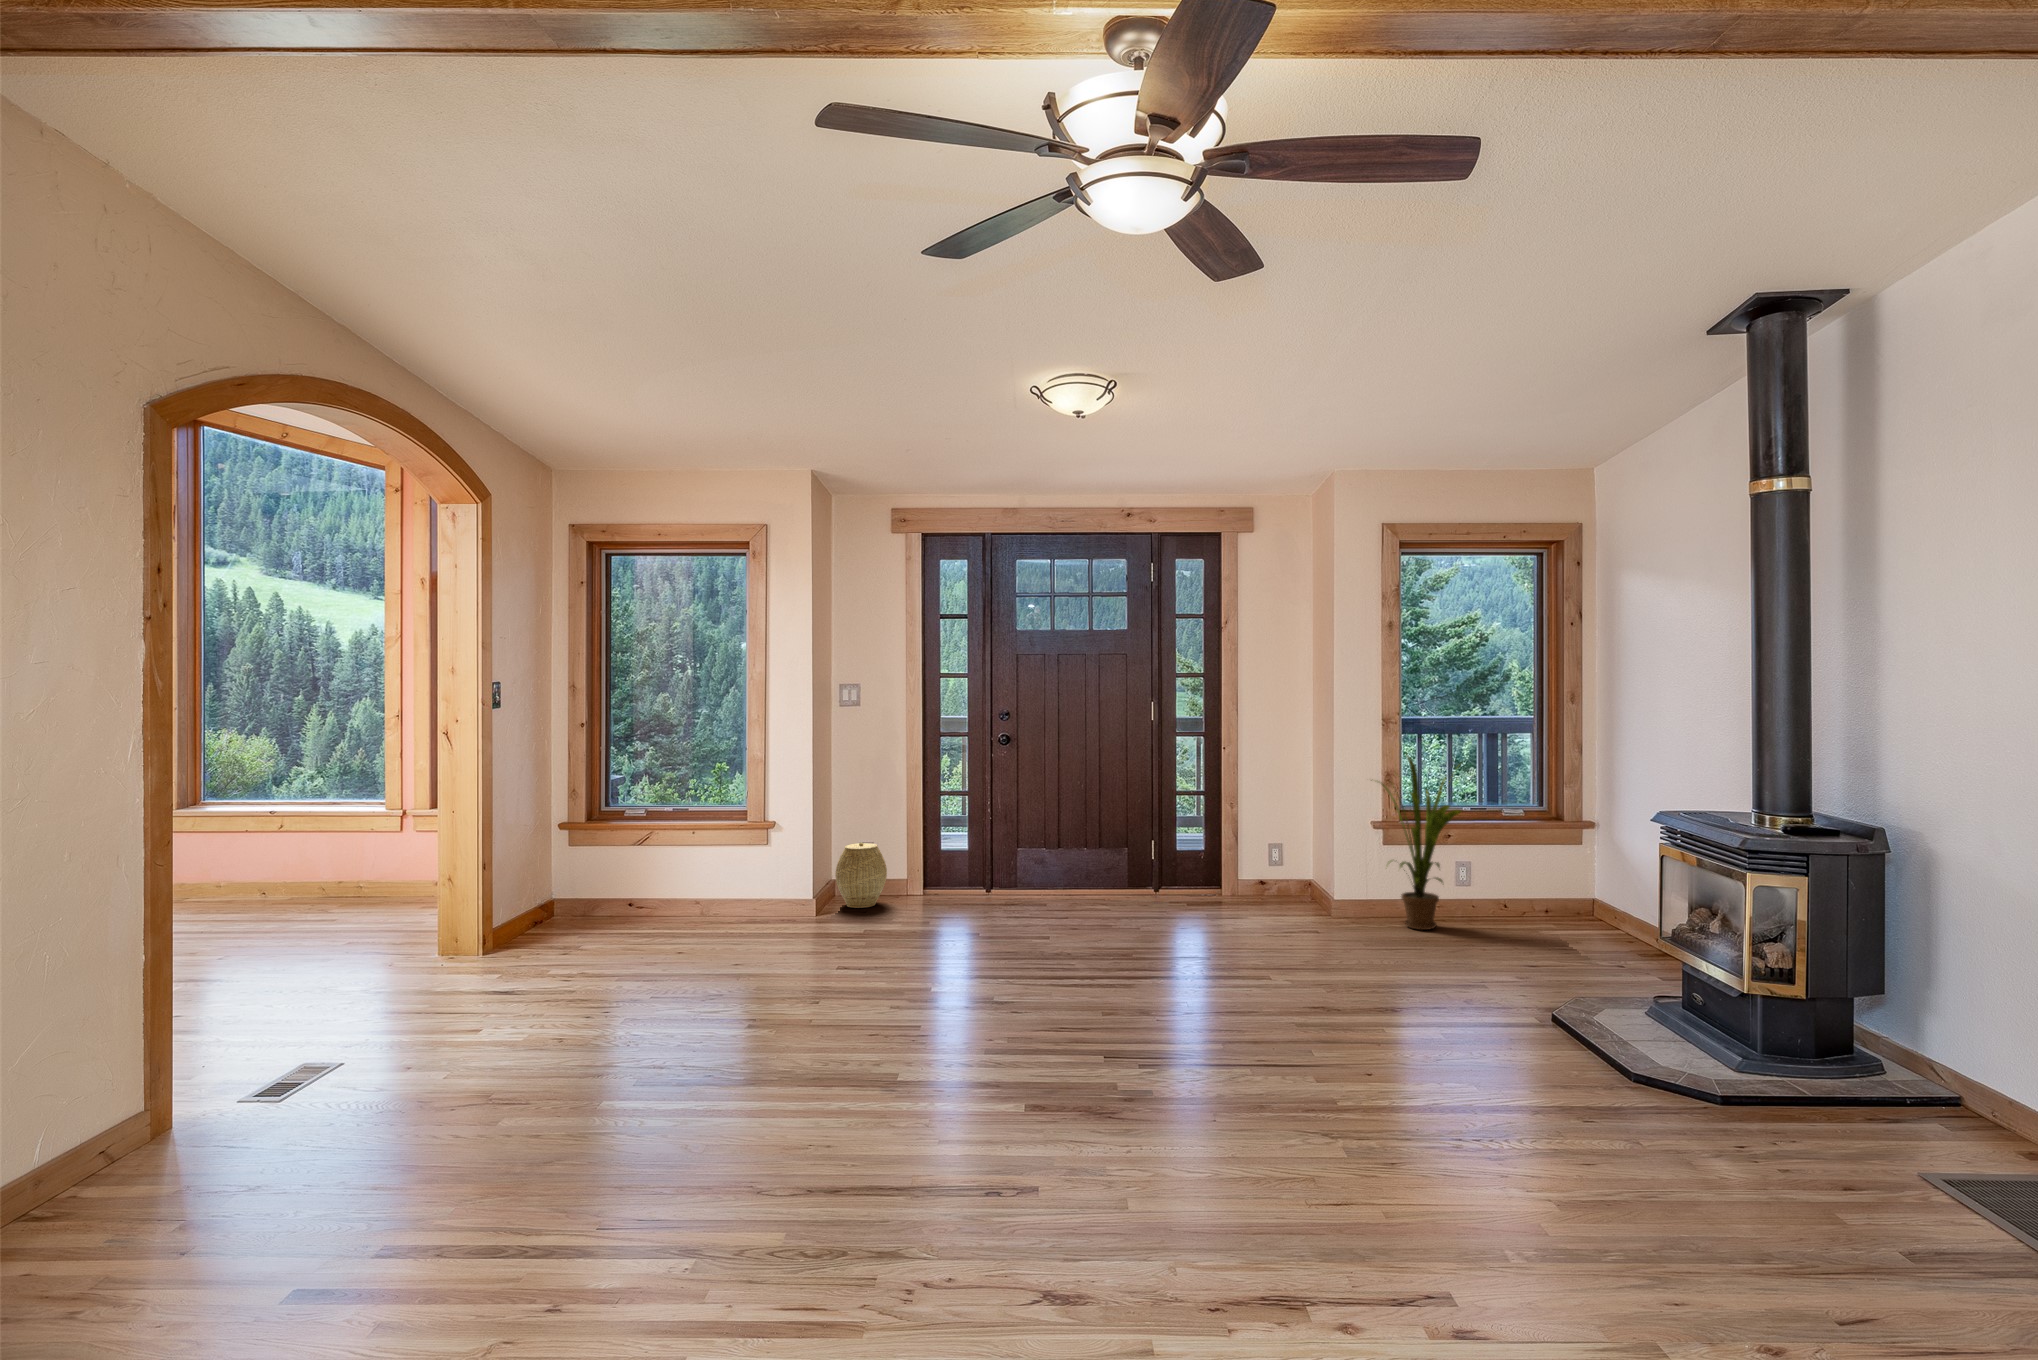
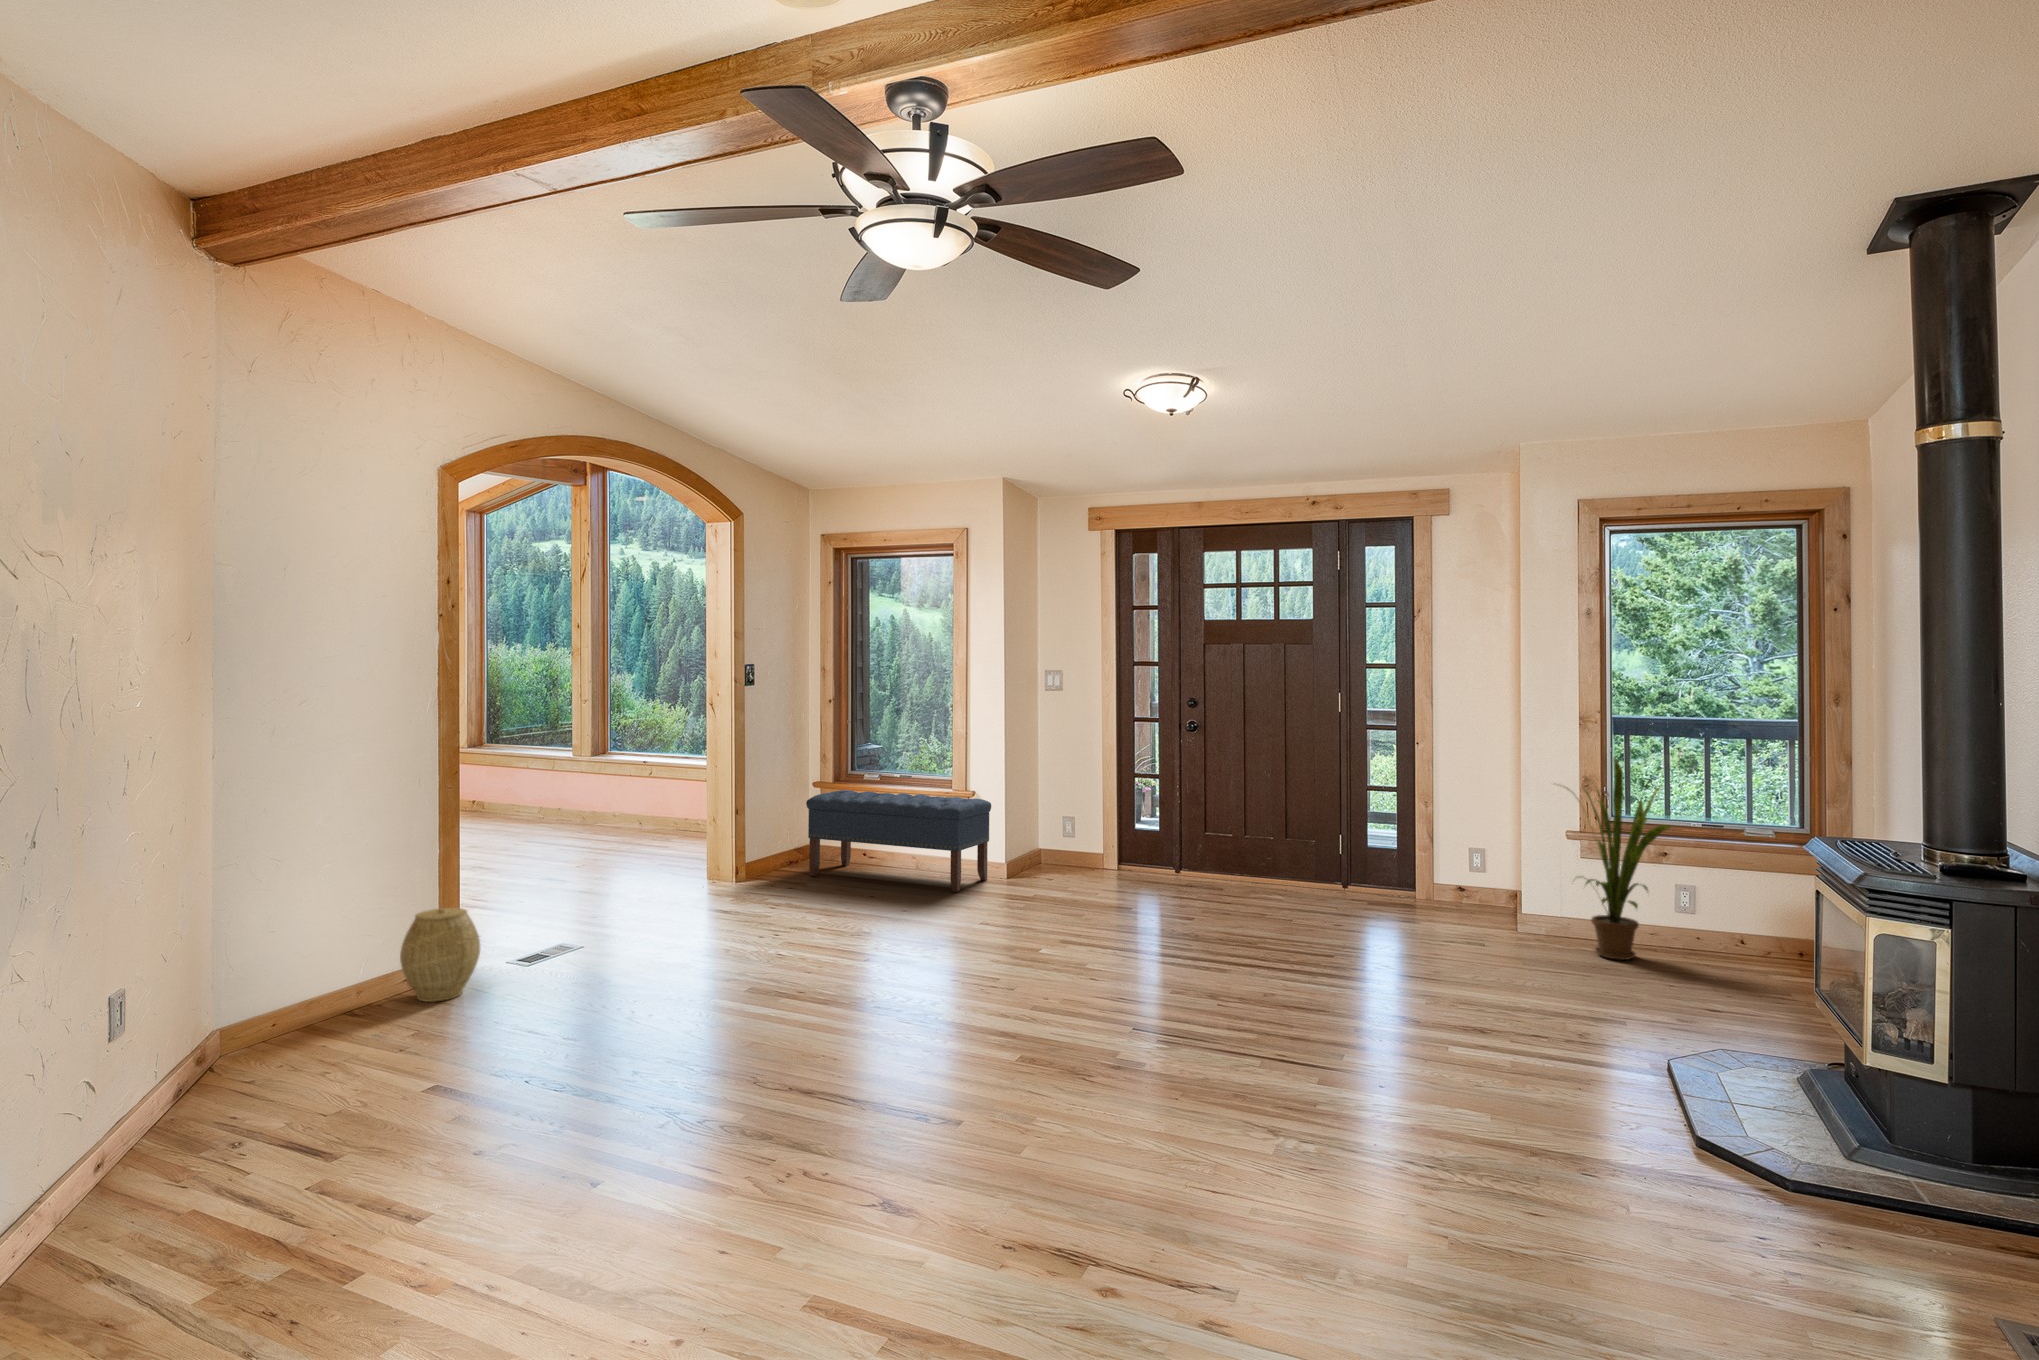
bench: none [569,831,802,941] -> present [806,790,991,892]
woven basket: present [835,842,887,908] -> present [400,908,480,1002]

